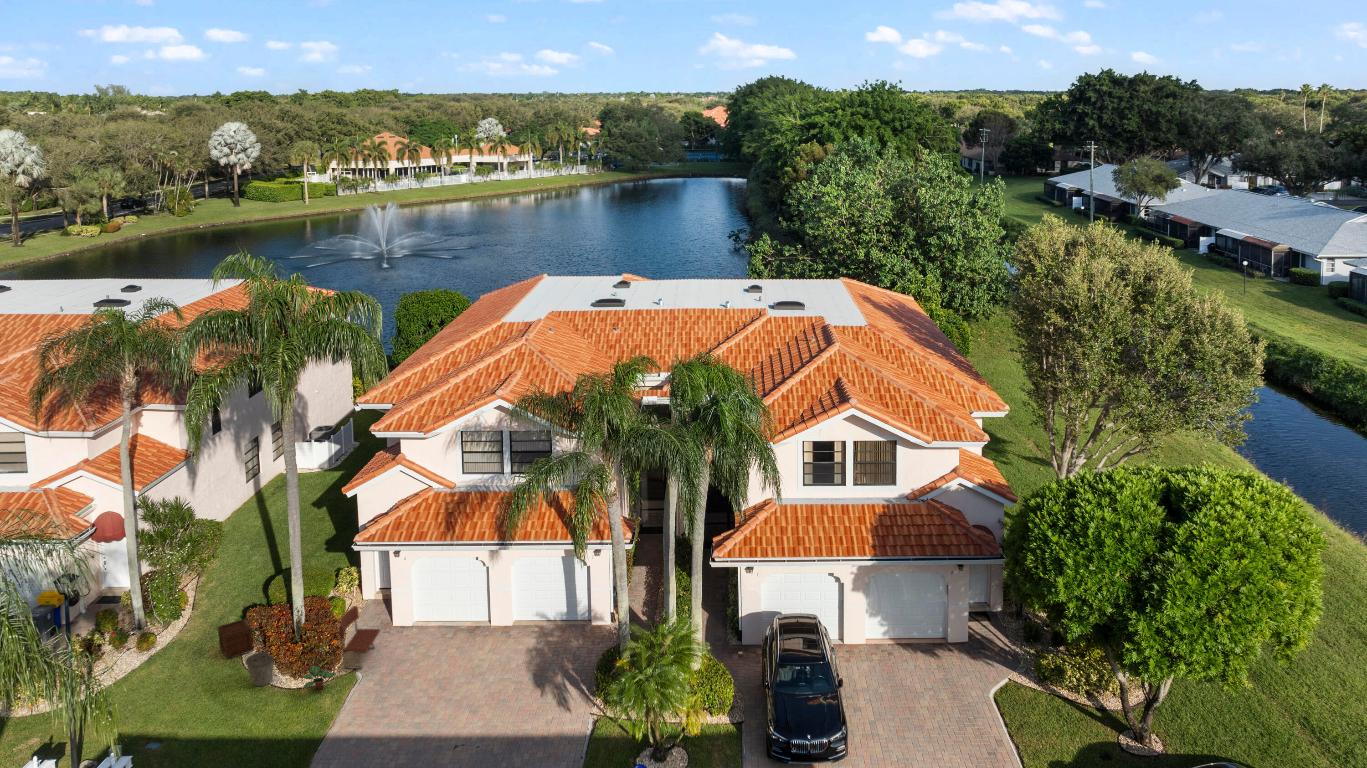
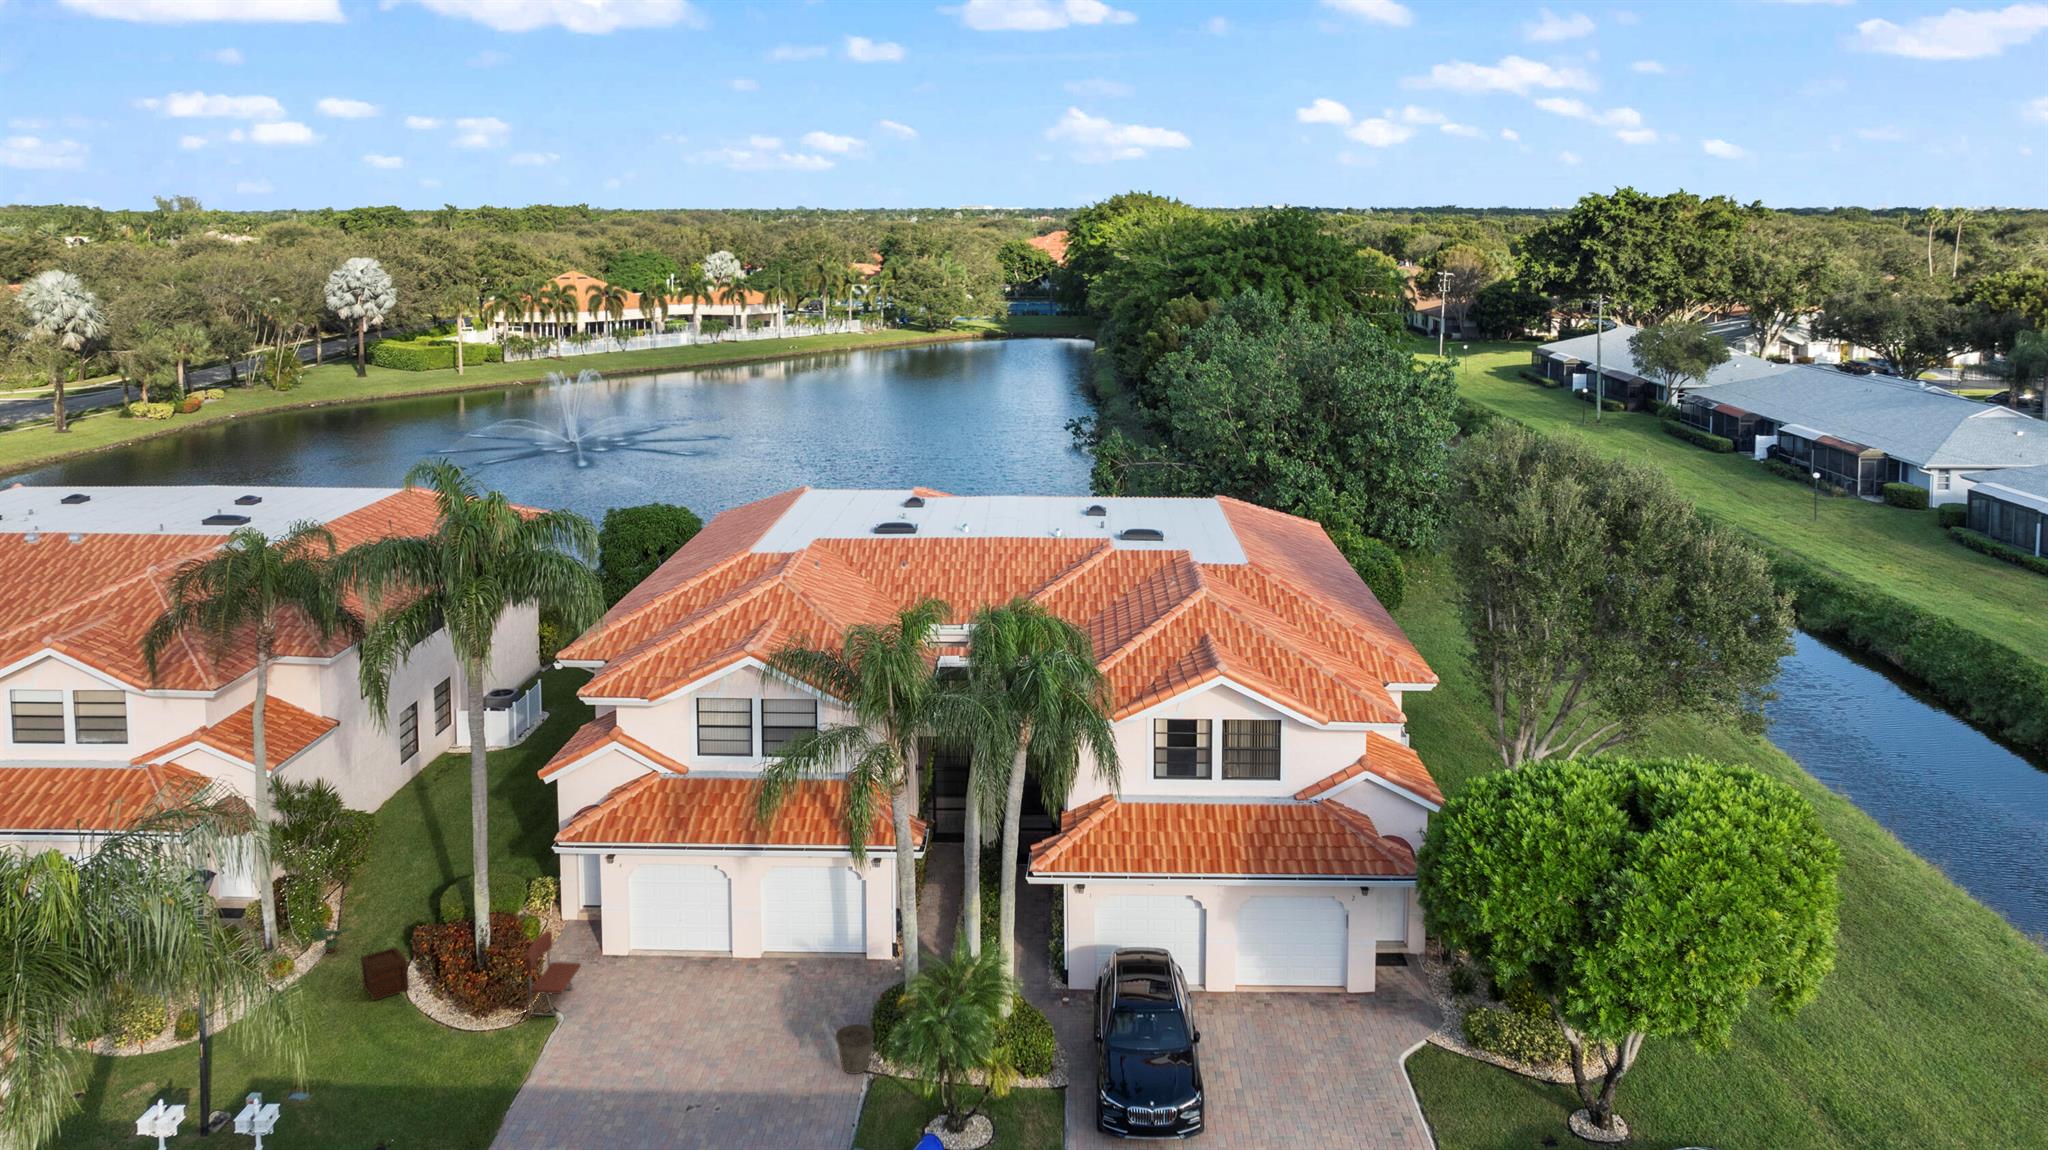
trash can: present [245,651,274,686] -> present [835,1024,874,1074]
potted plant: present [303,665,336,690] -> present [310,927,350,953]

